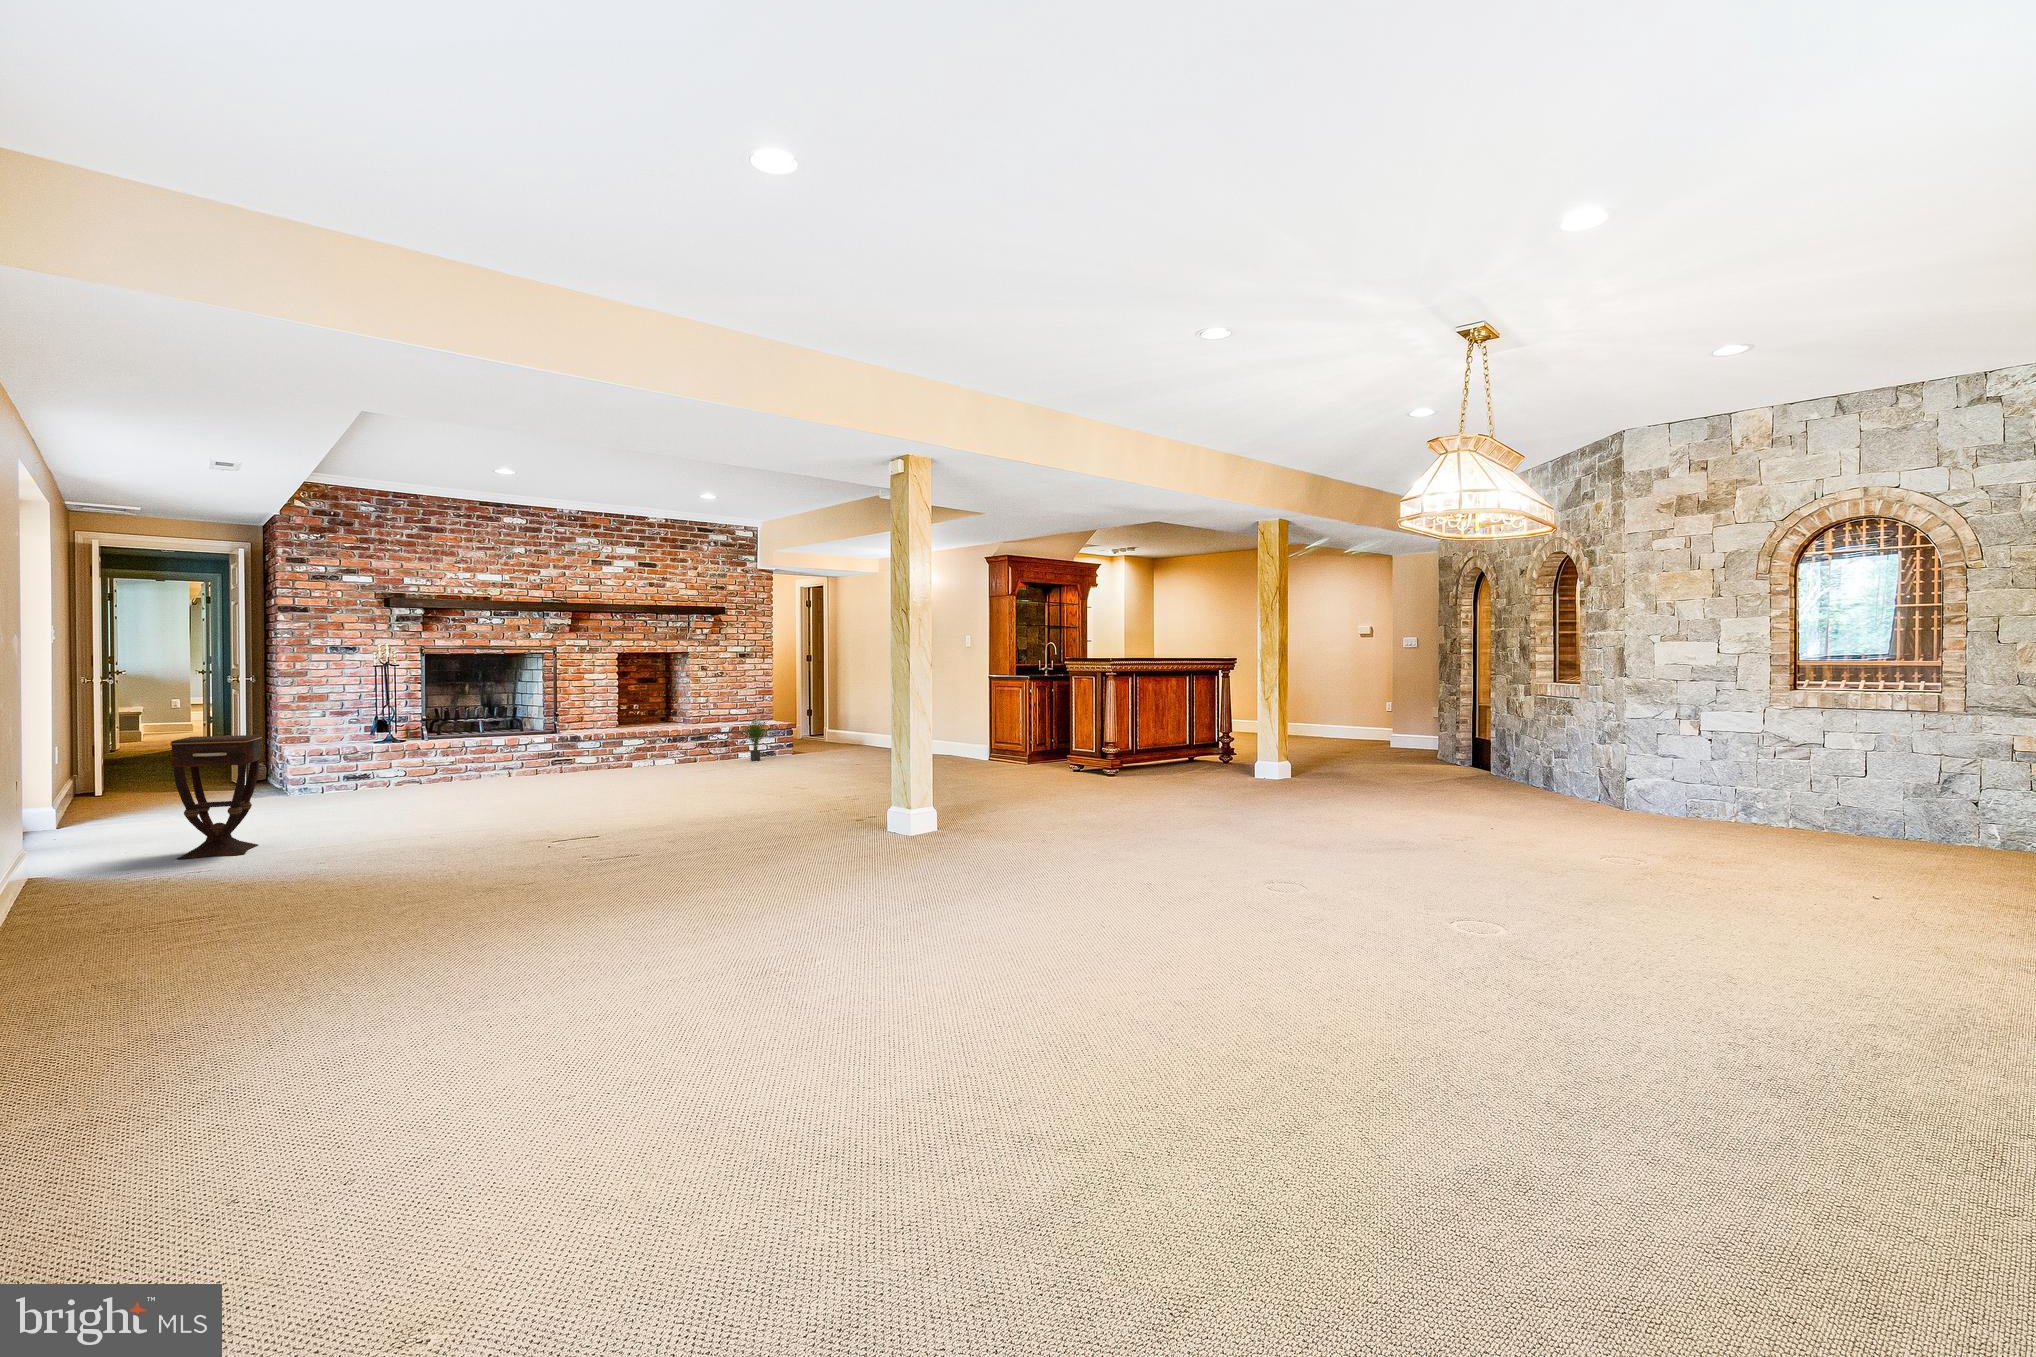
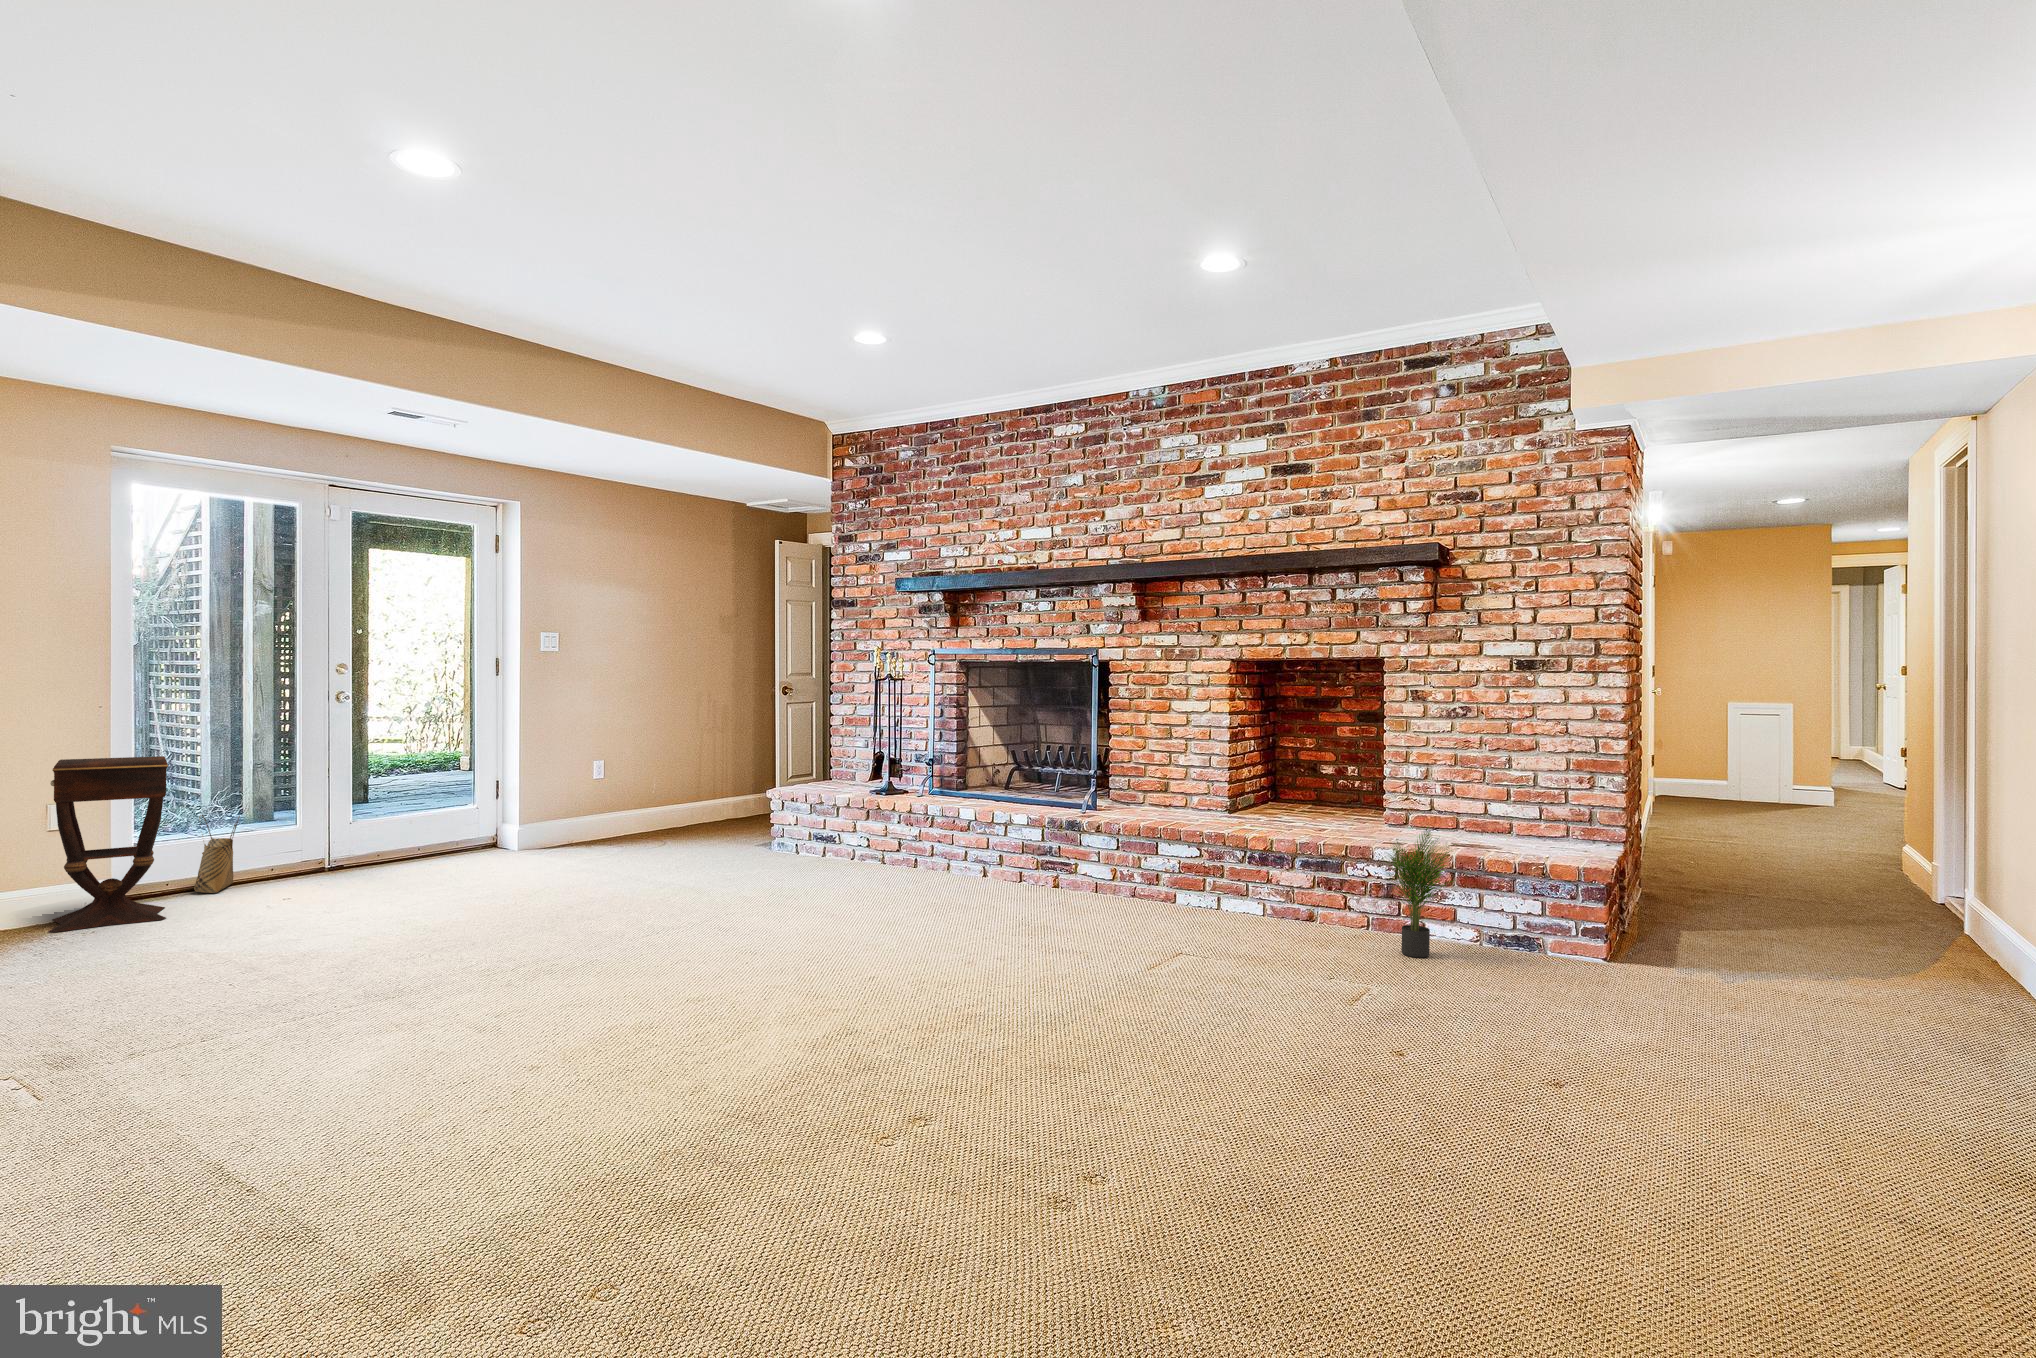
woven basket: none [115,787,170,847] -> present [194,815,240,893]

